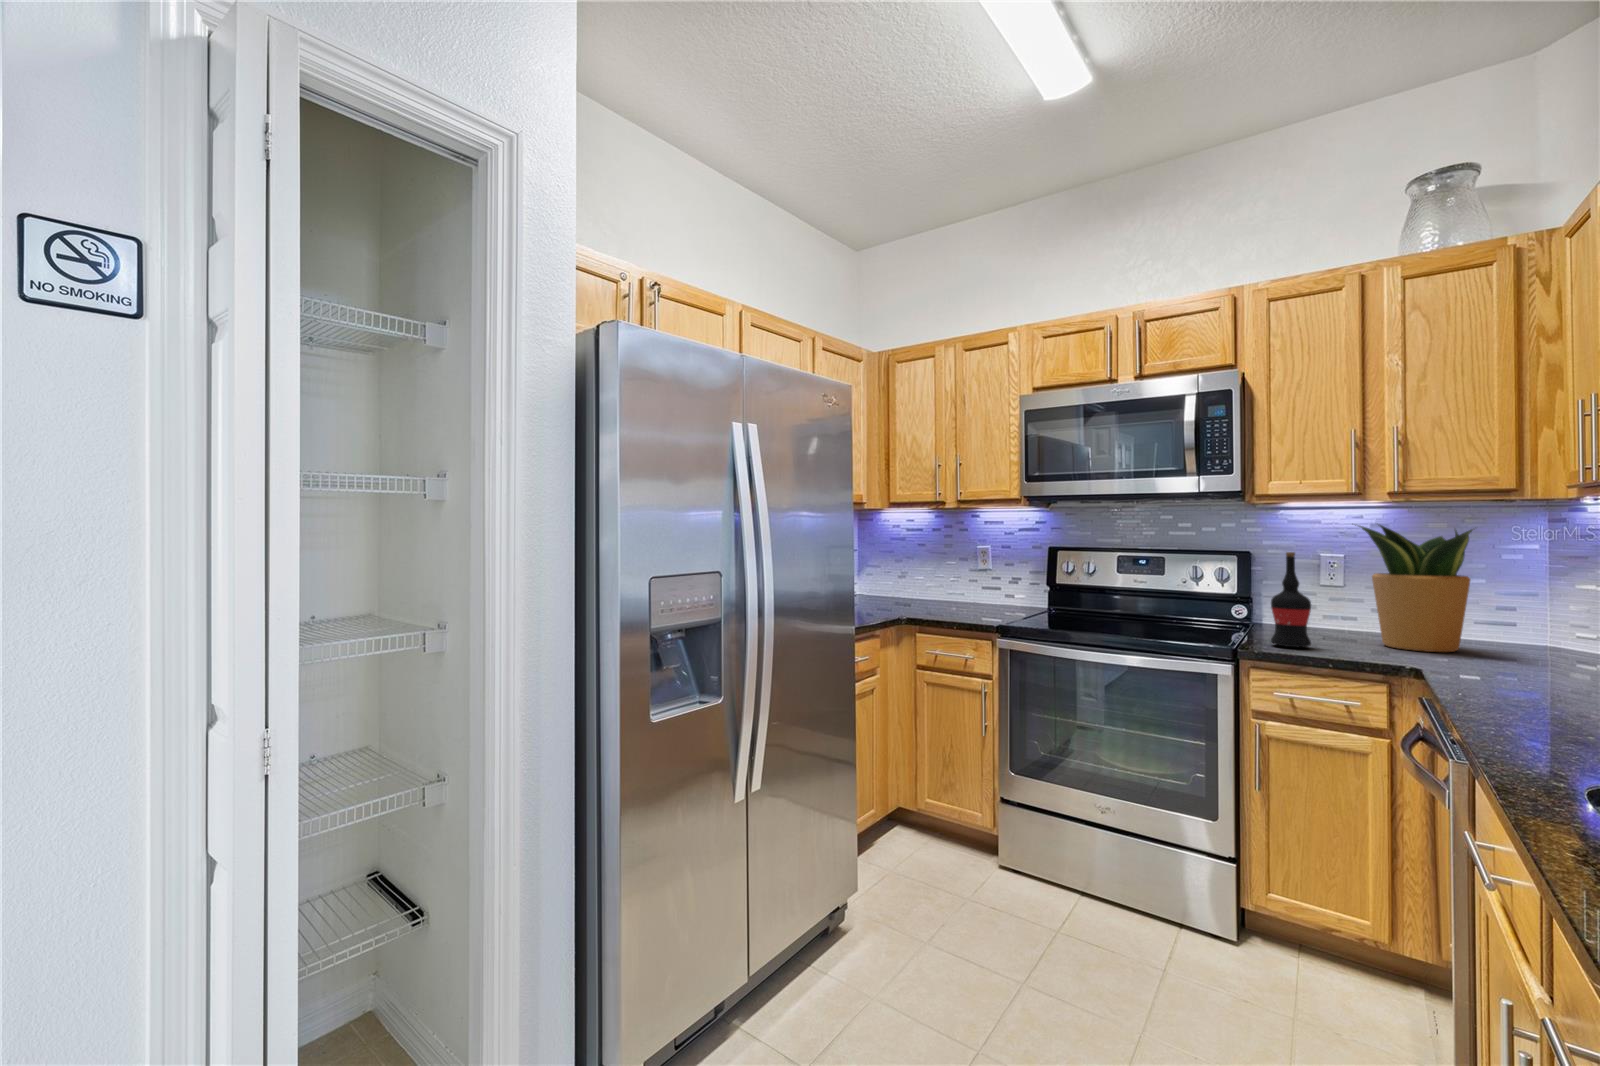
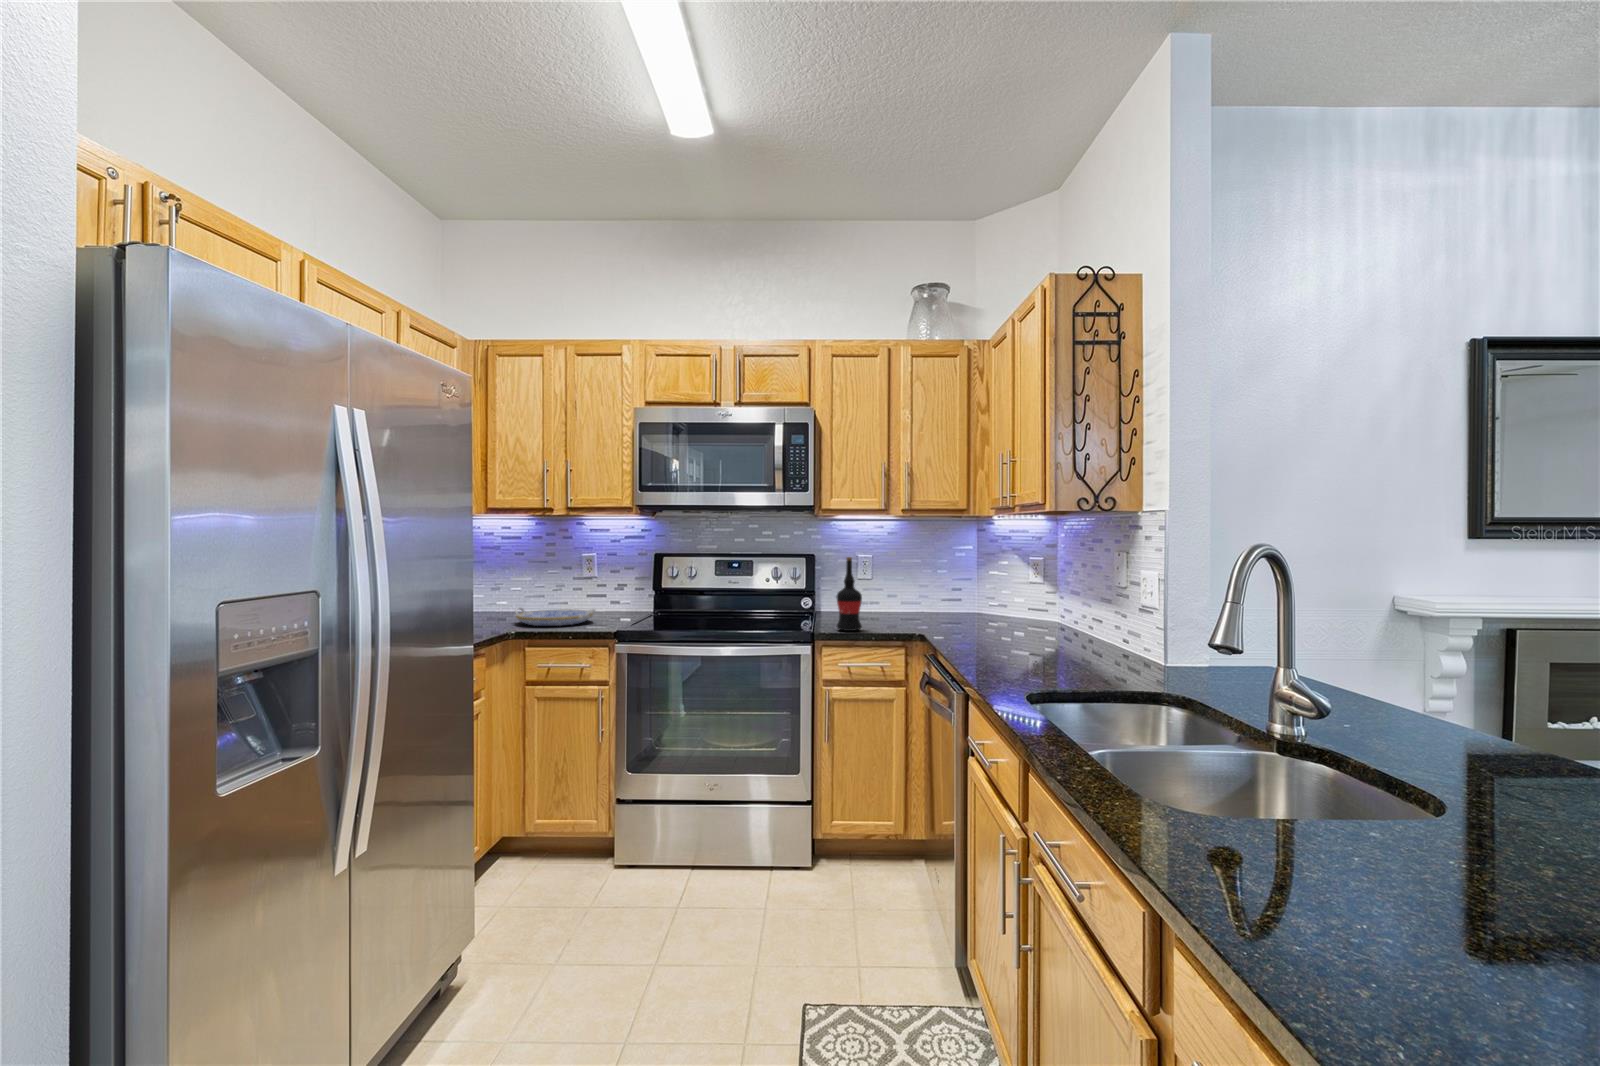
potted plant: present [1355,525,1473,652] -> none [880,533,950,626]
serving tray: none [911,595,984,614] -> present [515,607,595,626]

